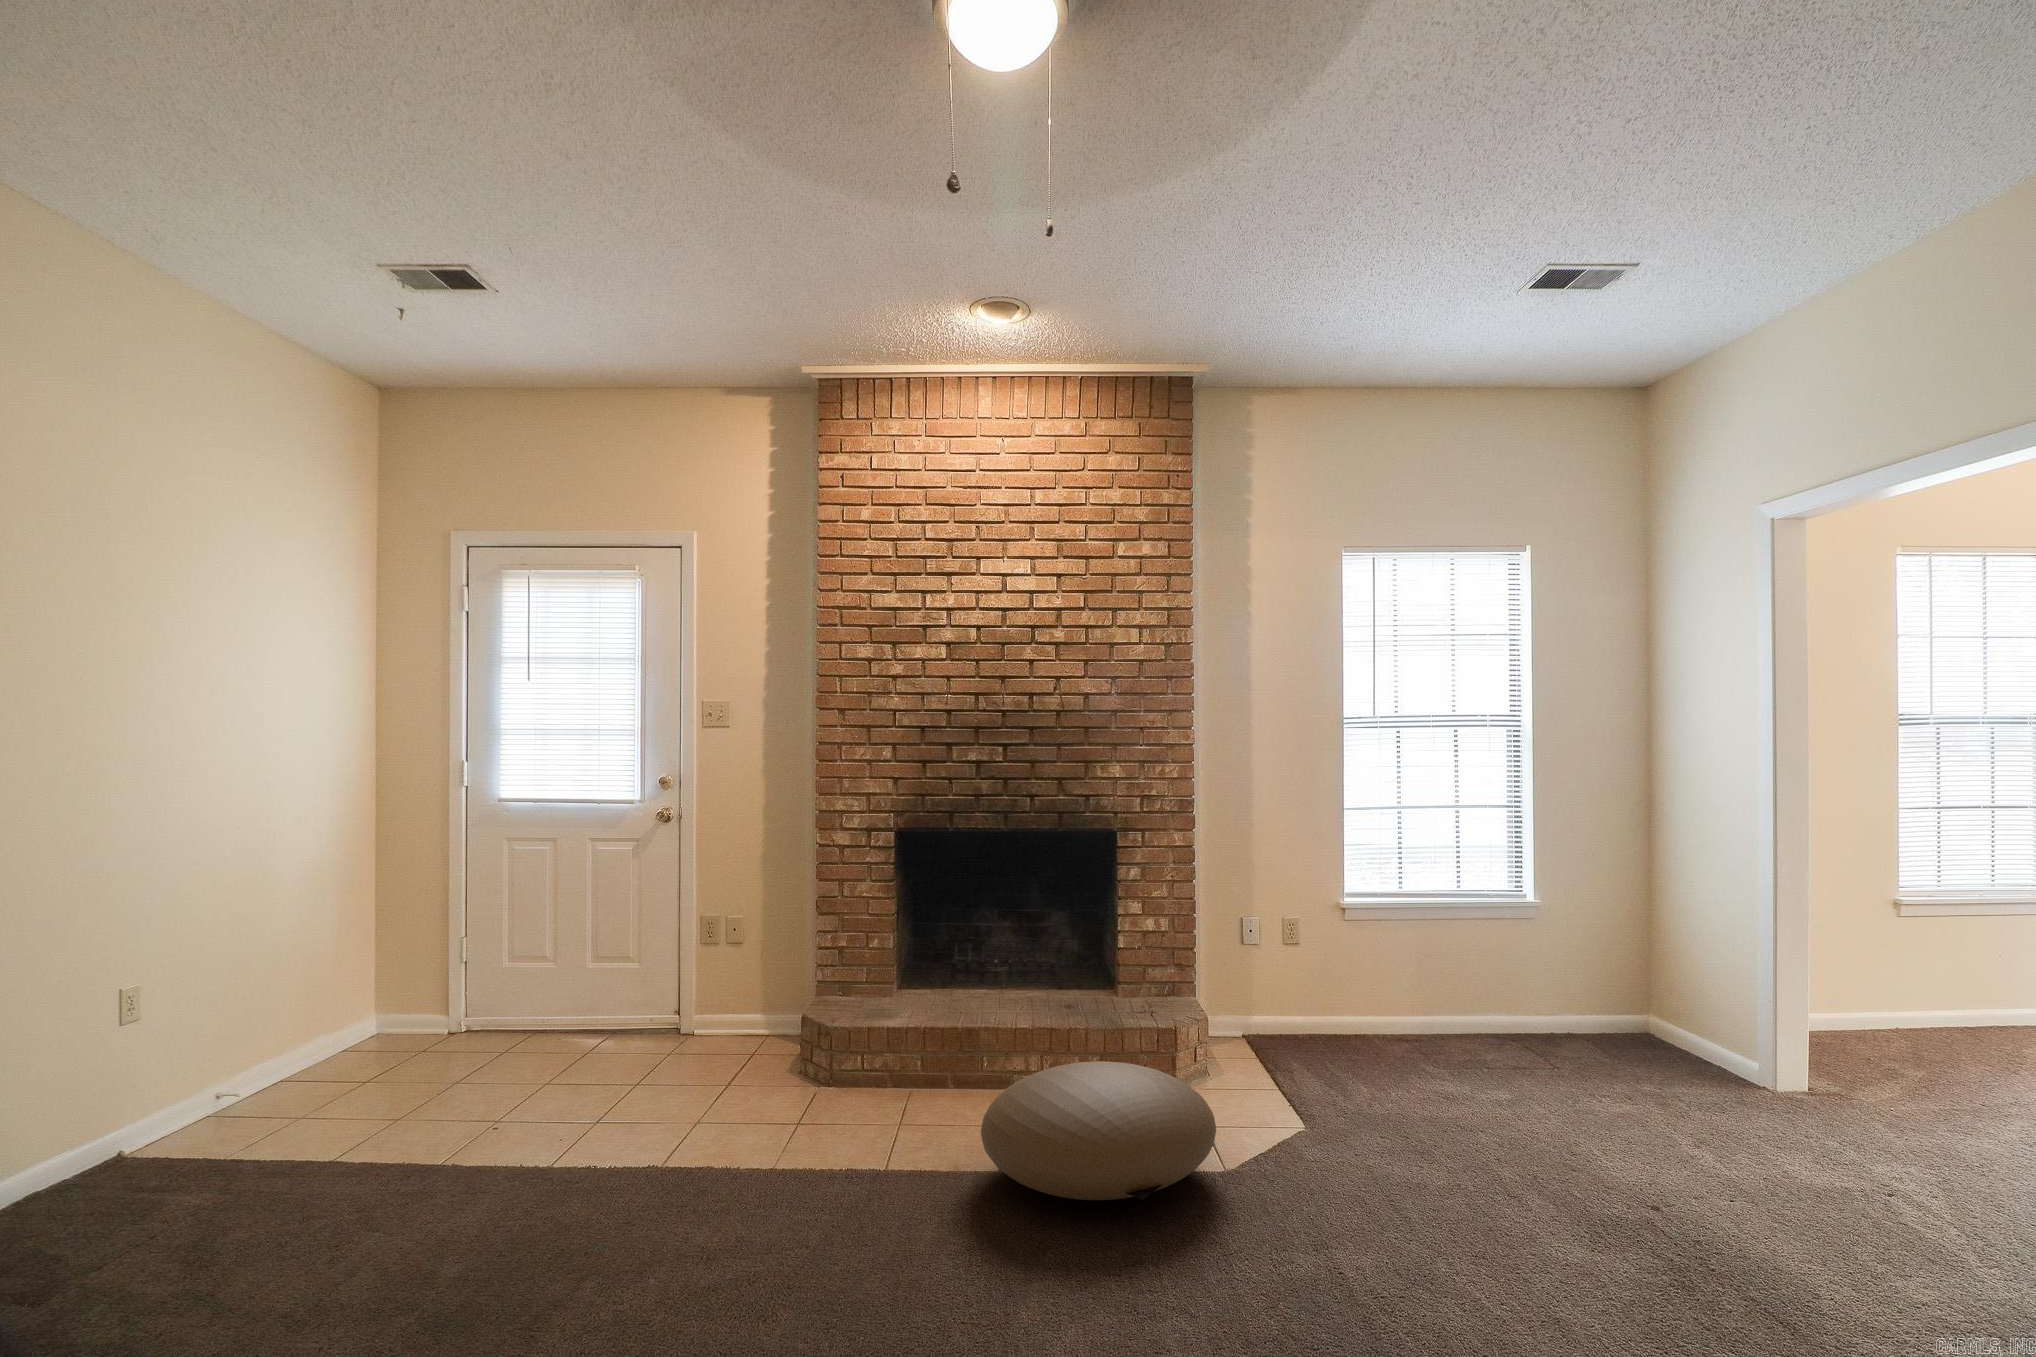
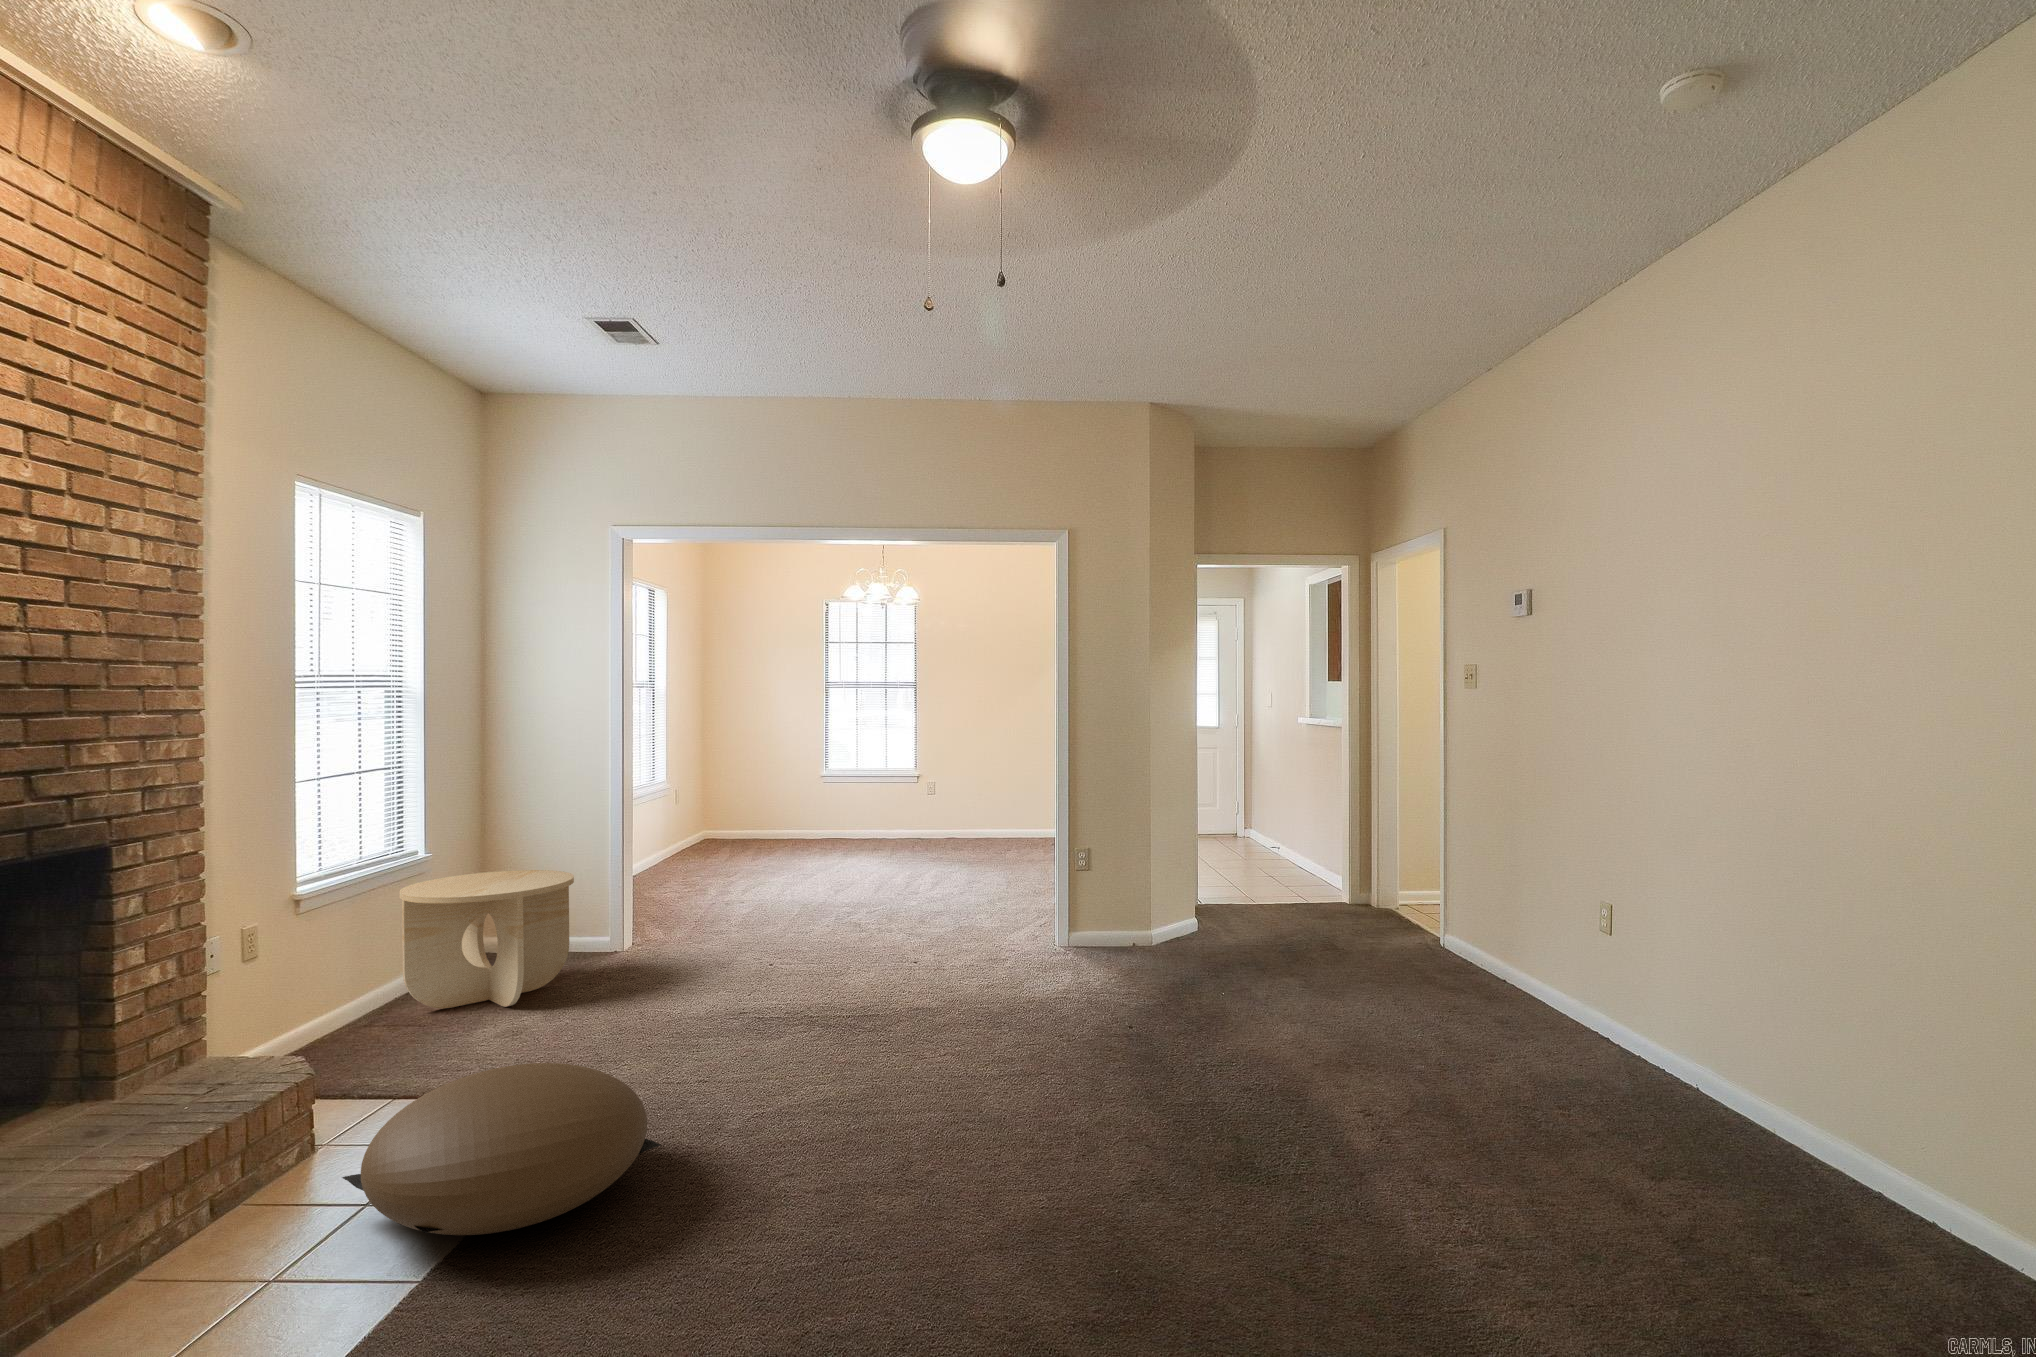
side table: none [1450,918,1638,1072] -> present [400,870,574,1008]

